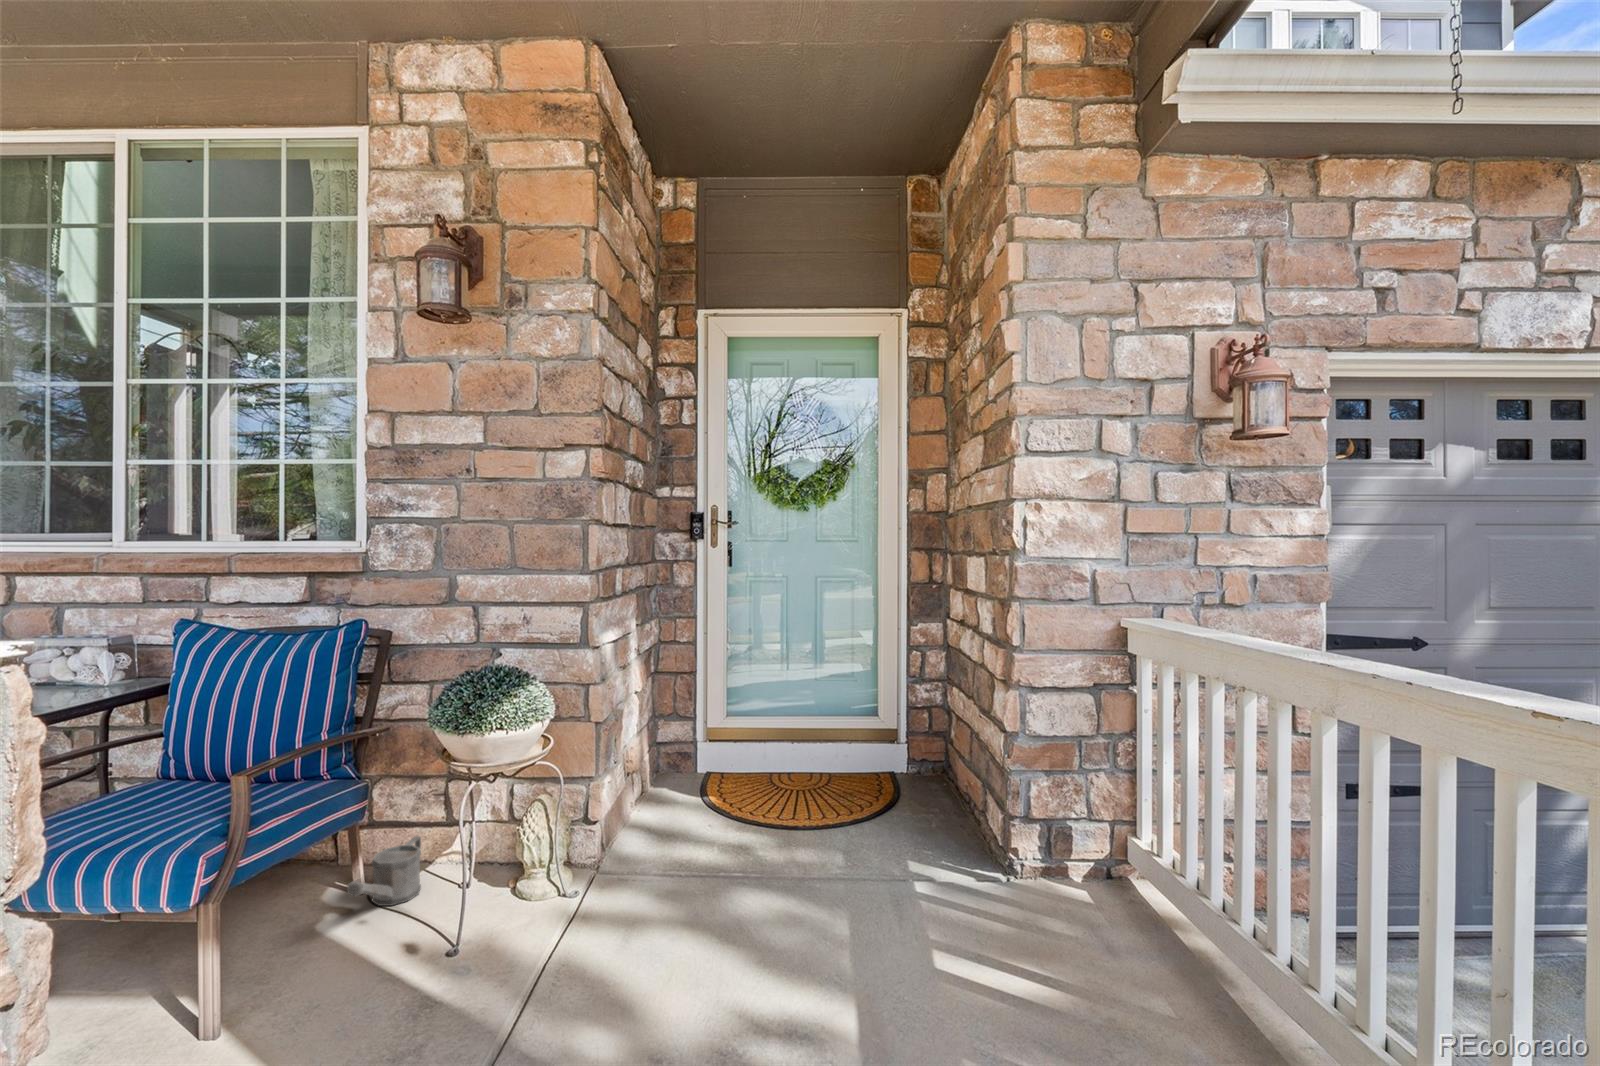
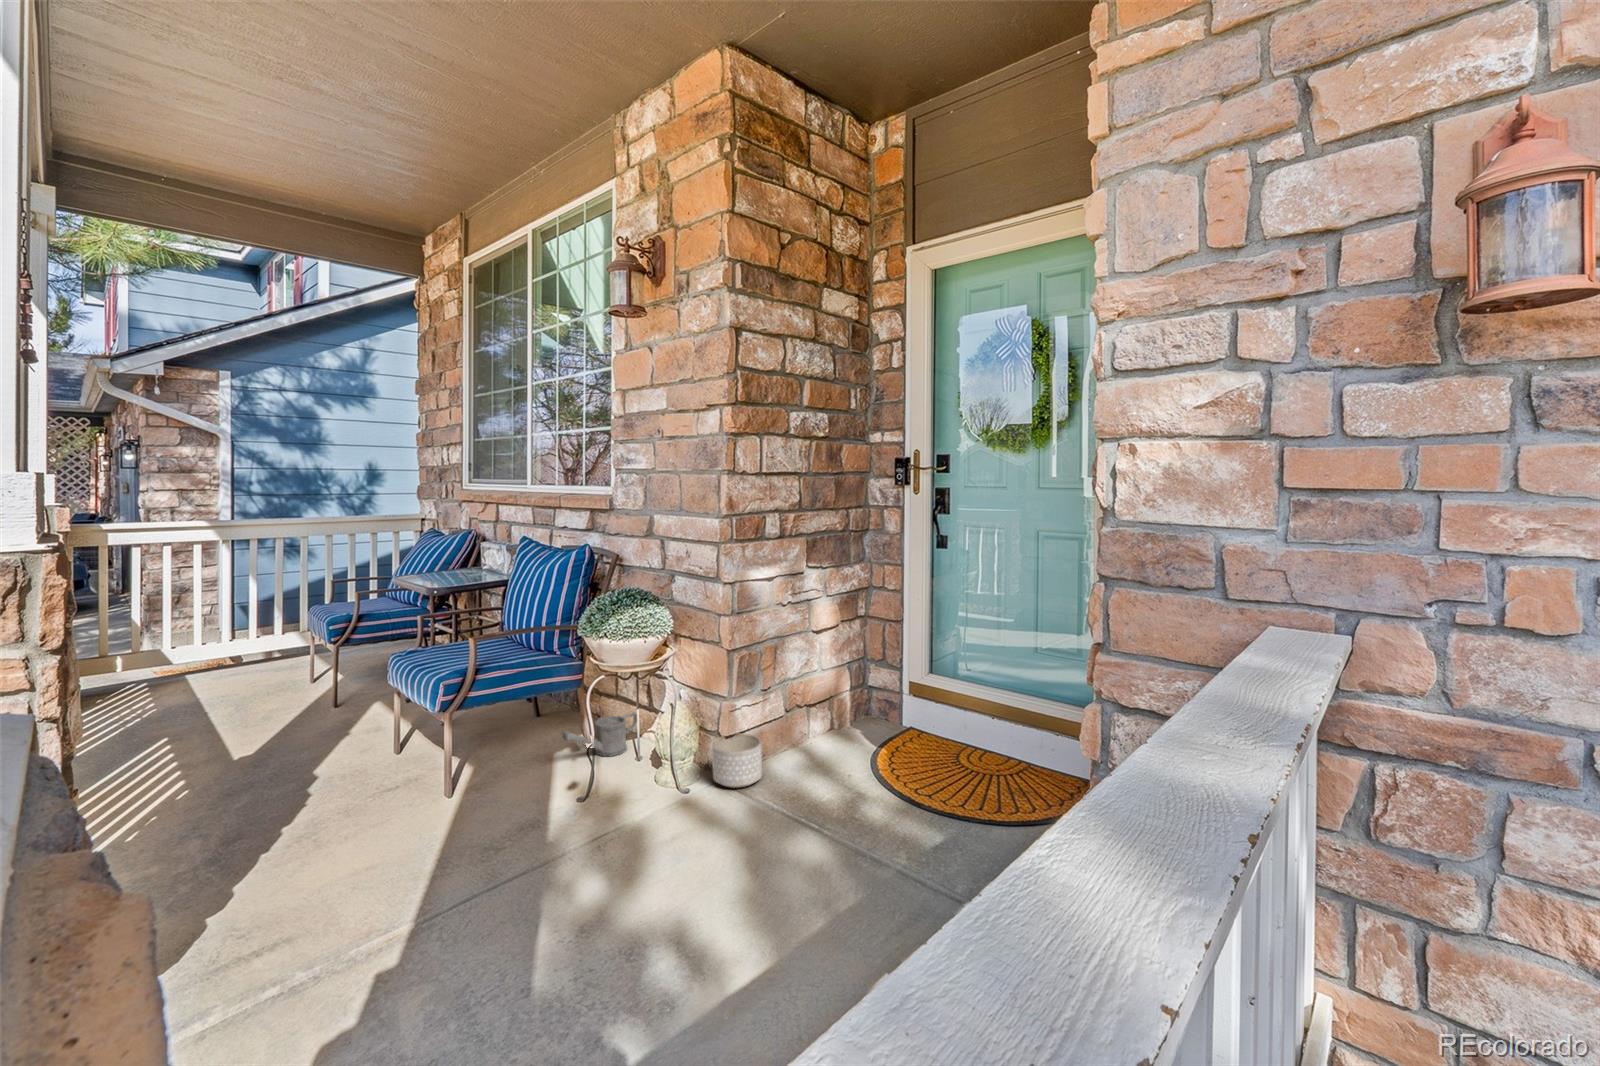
planter: none [581,818,640,884] -> present [712,734,762,788]

